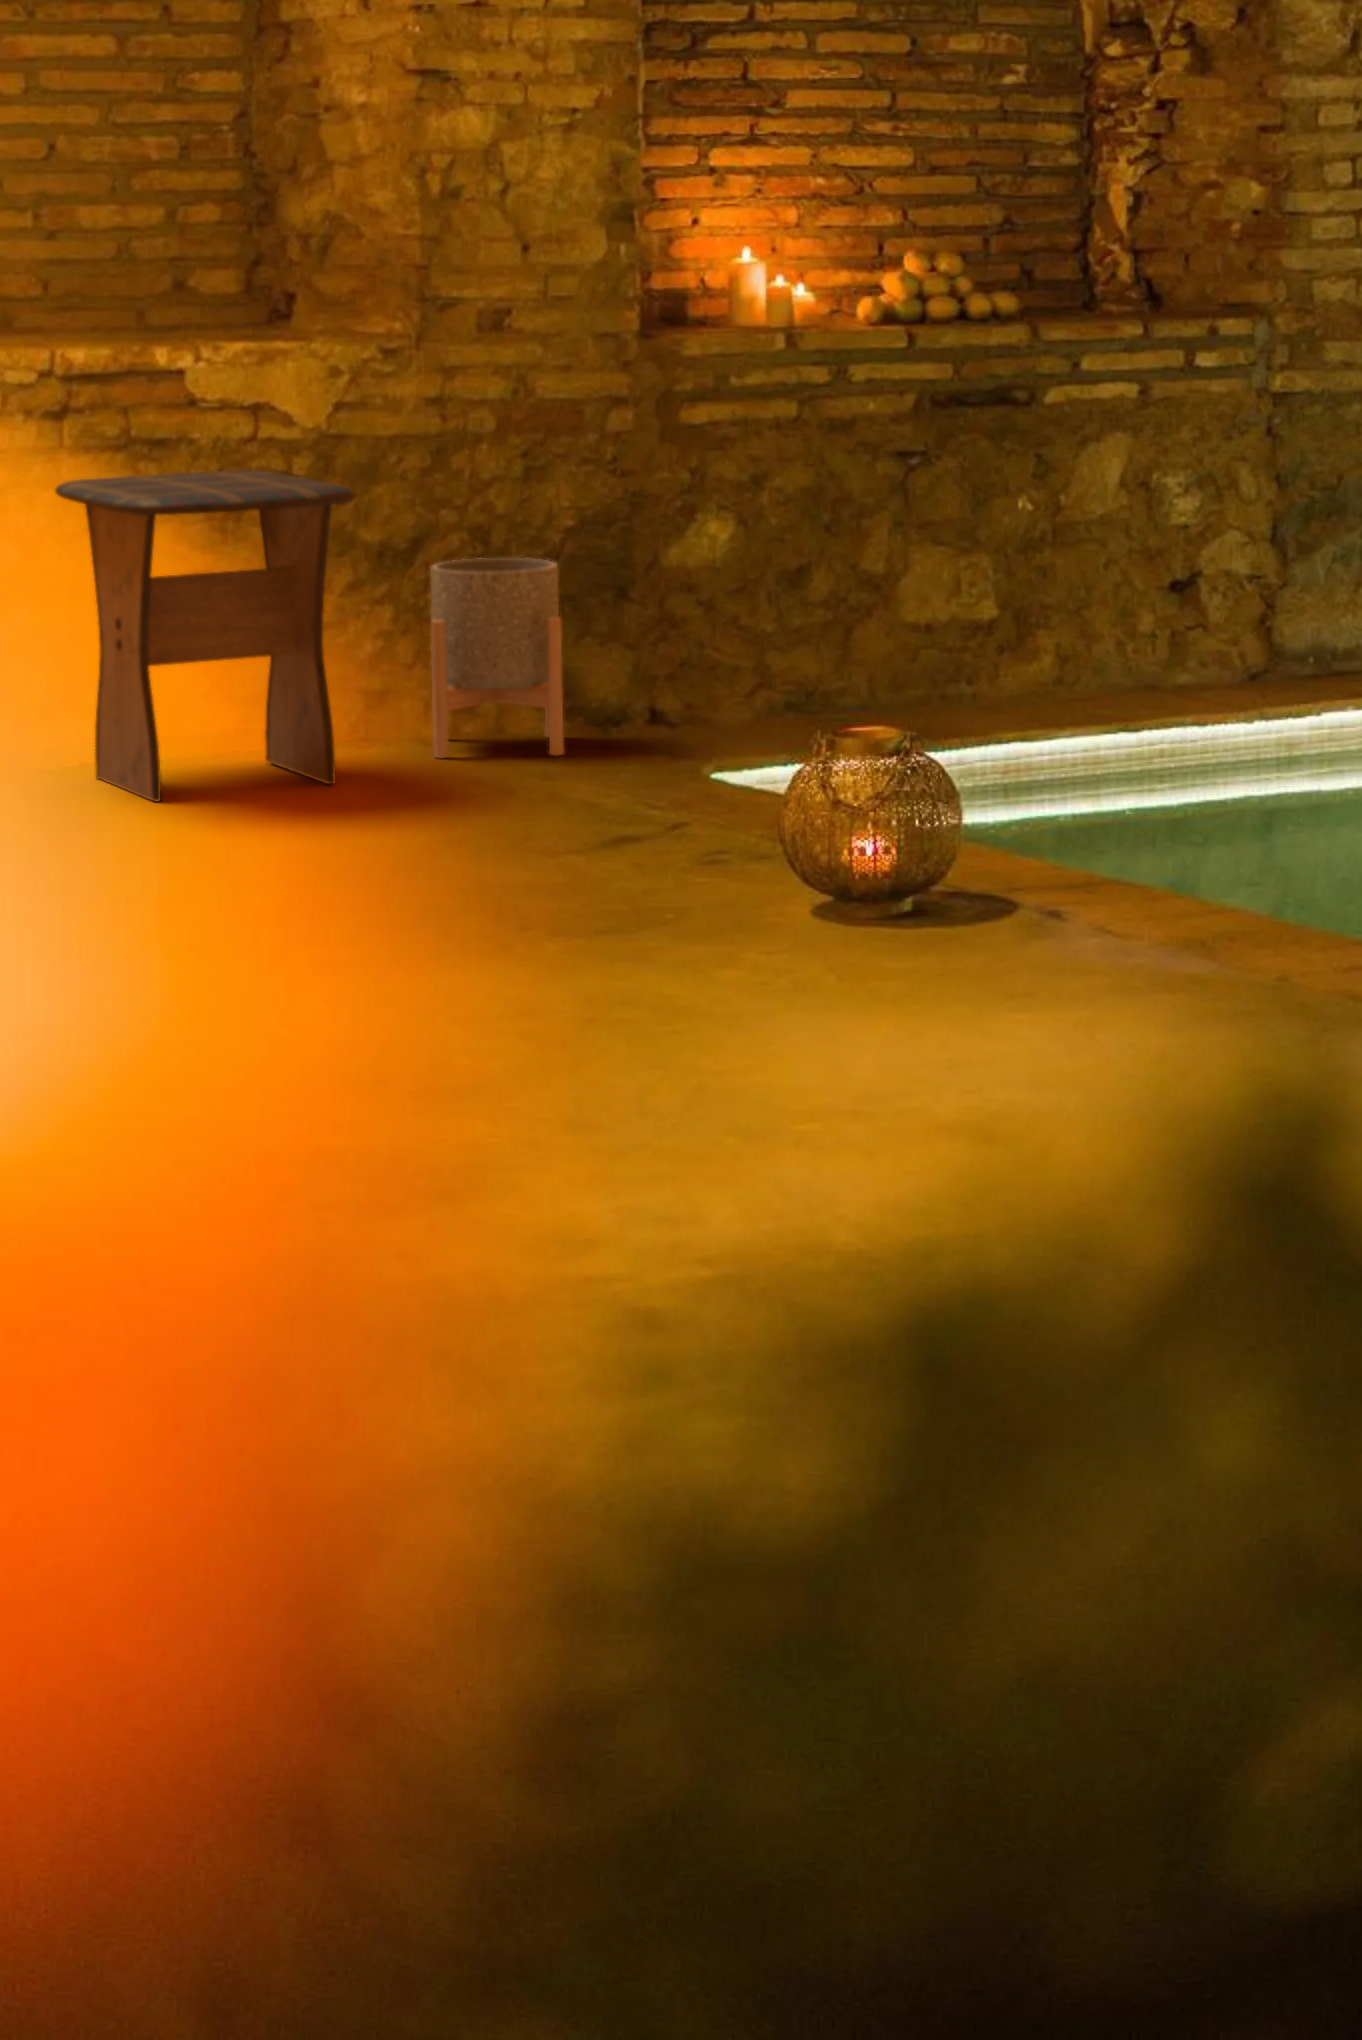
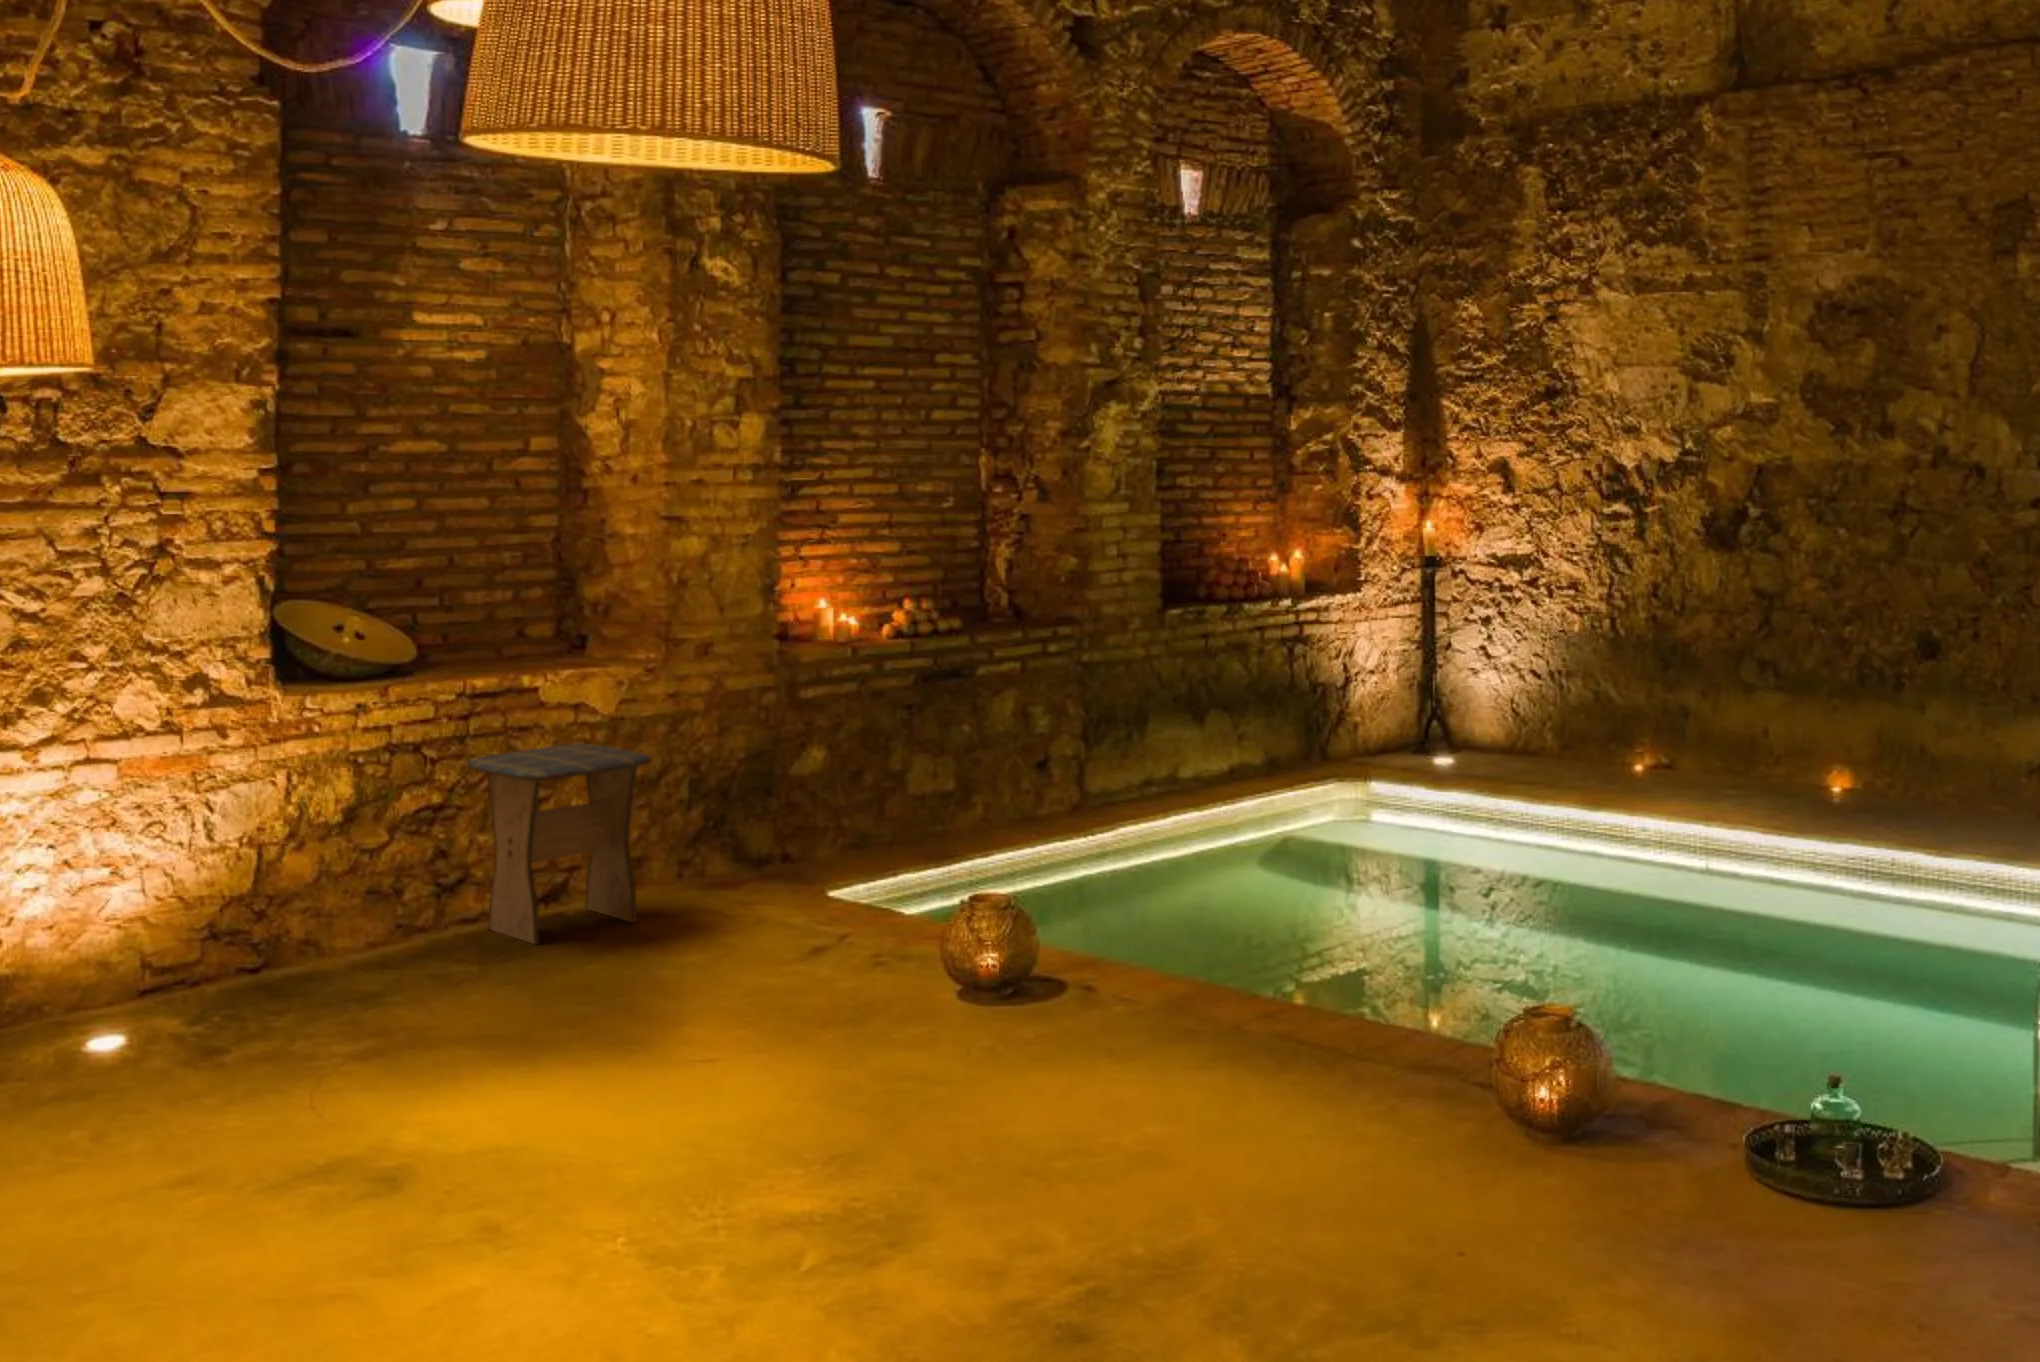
planter: present [430,558,564,758] -> none [673,780,755,898]

